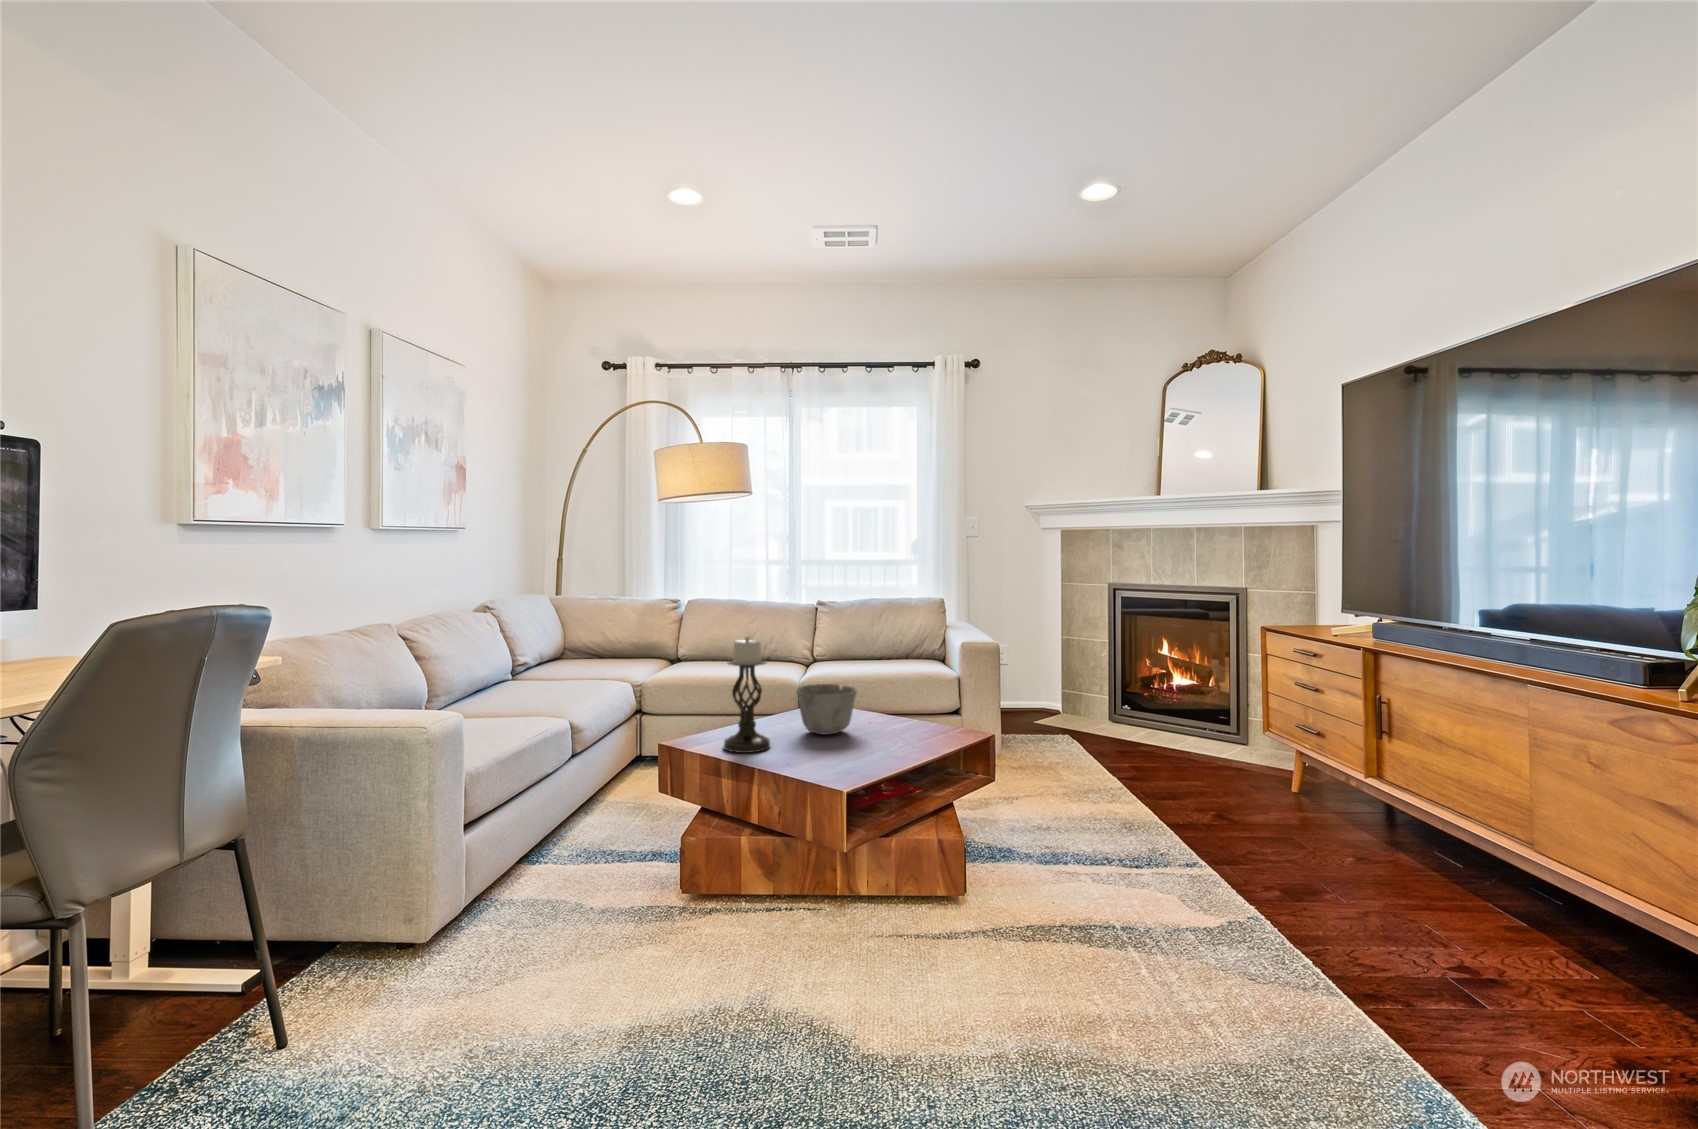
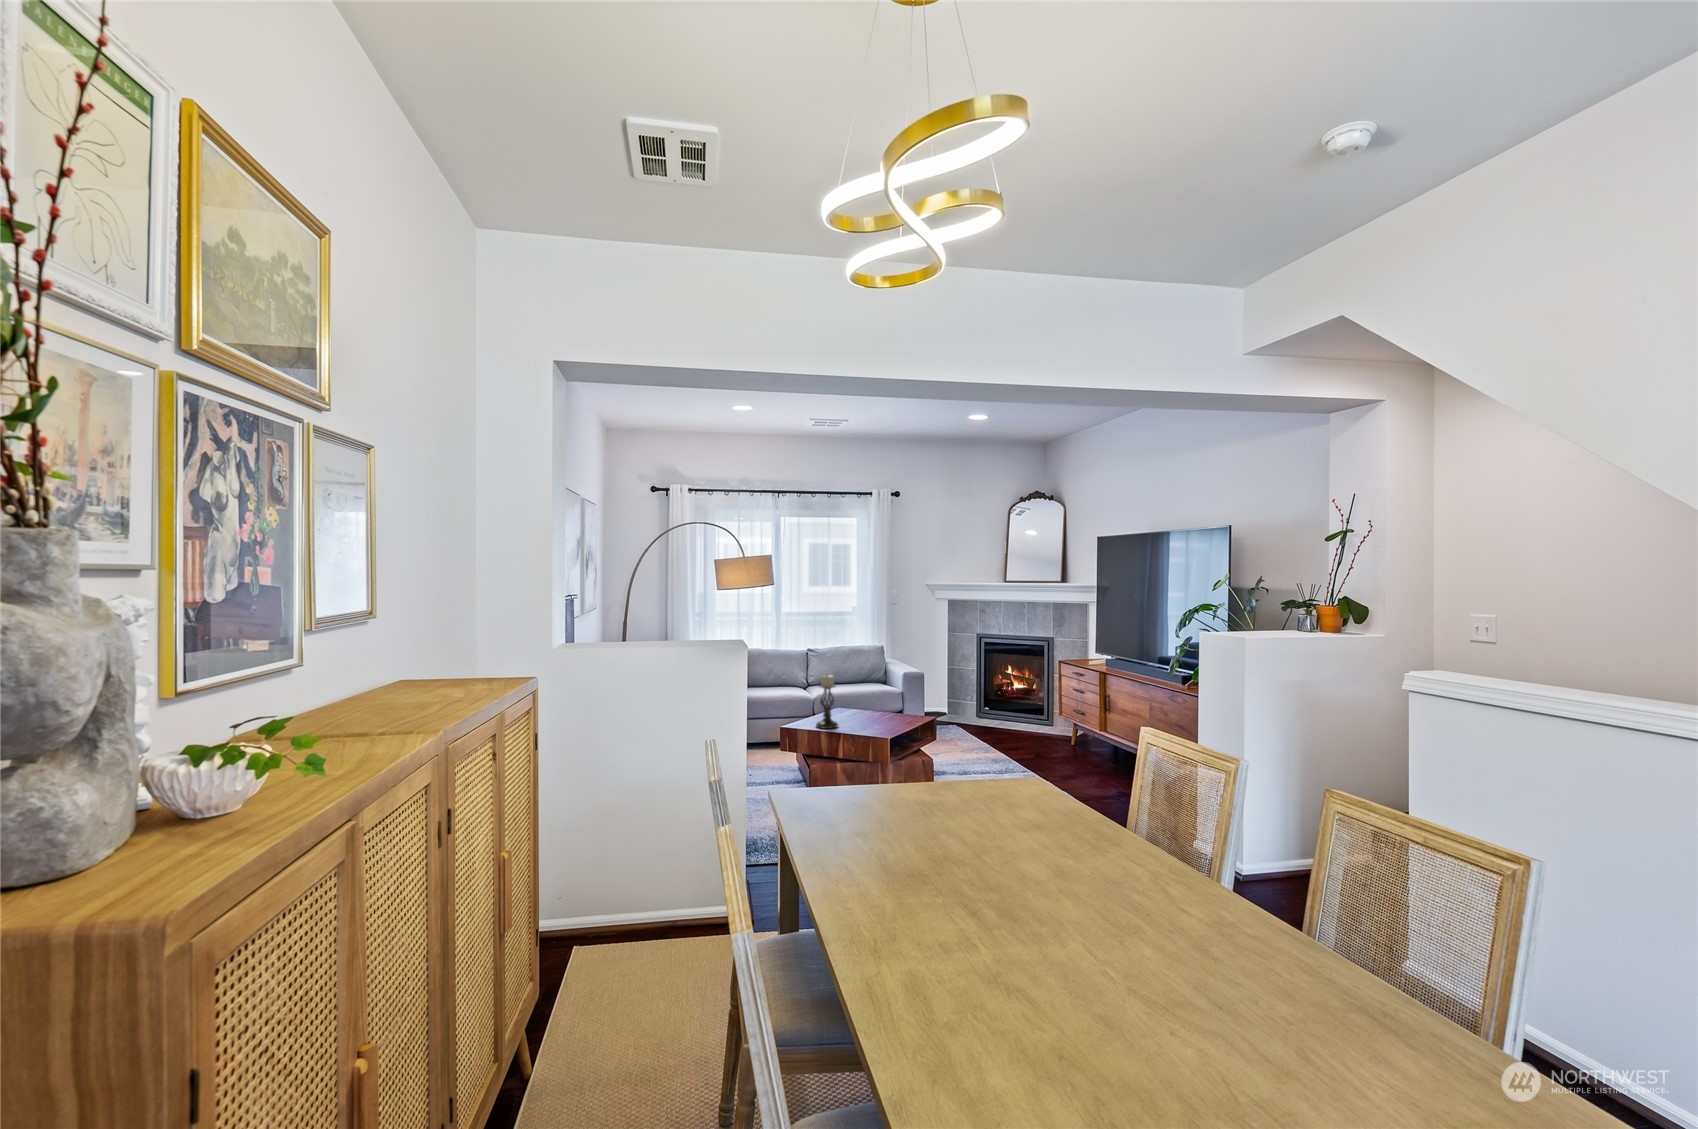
ceramic bowl: present [796,684,857,735] -> none [843,696,873,720]

